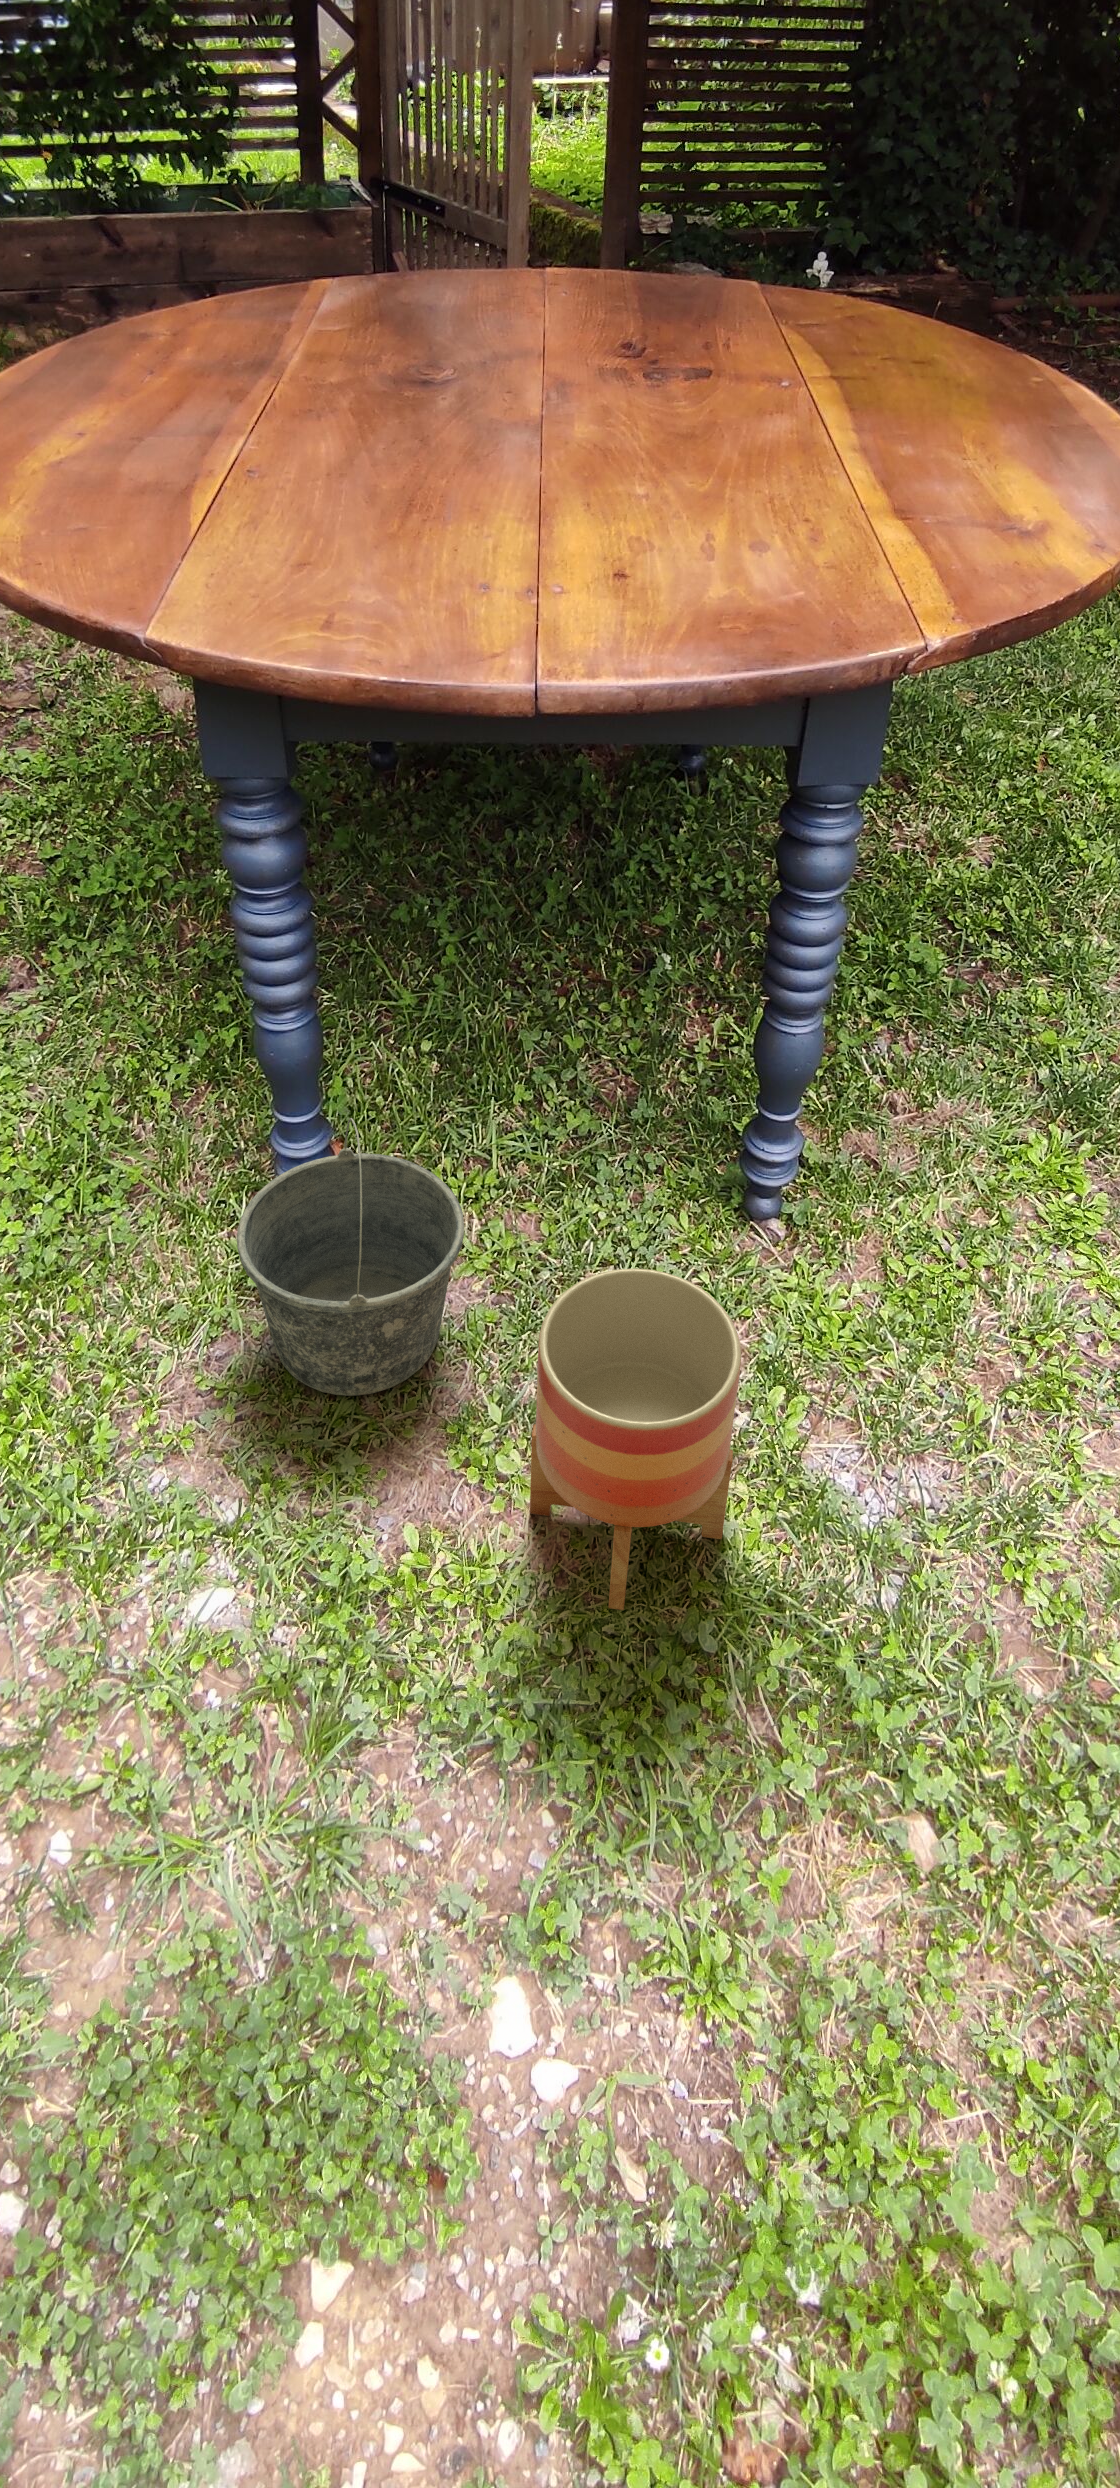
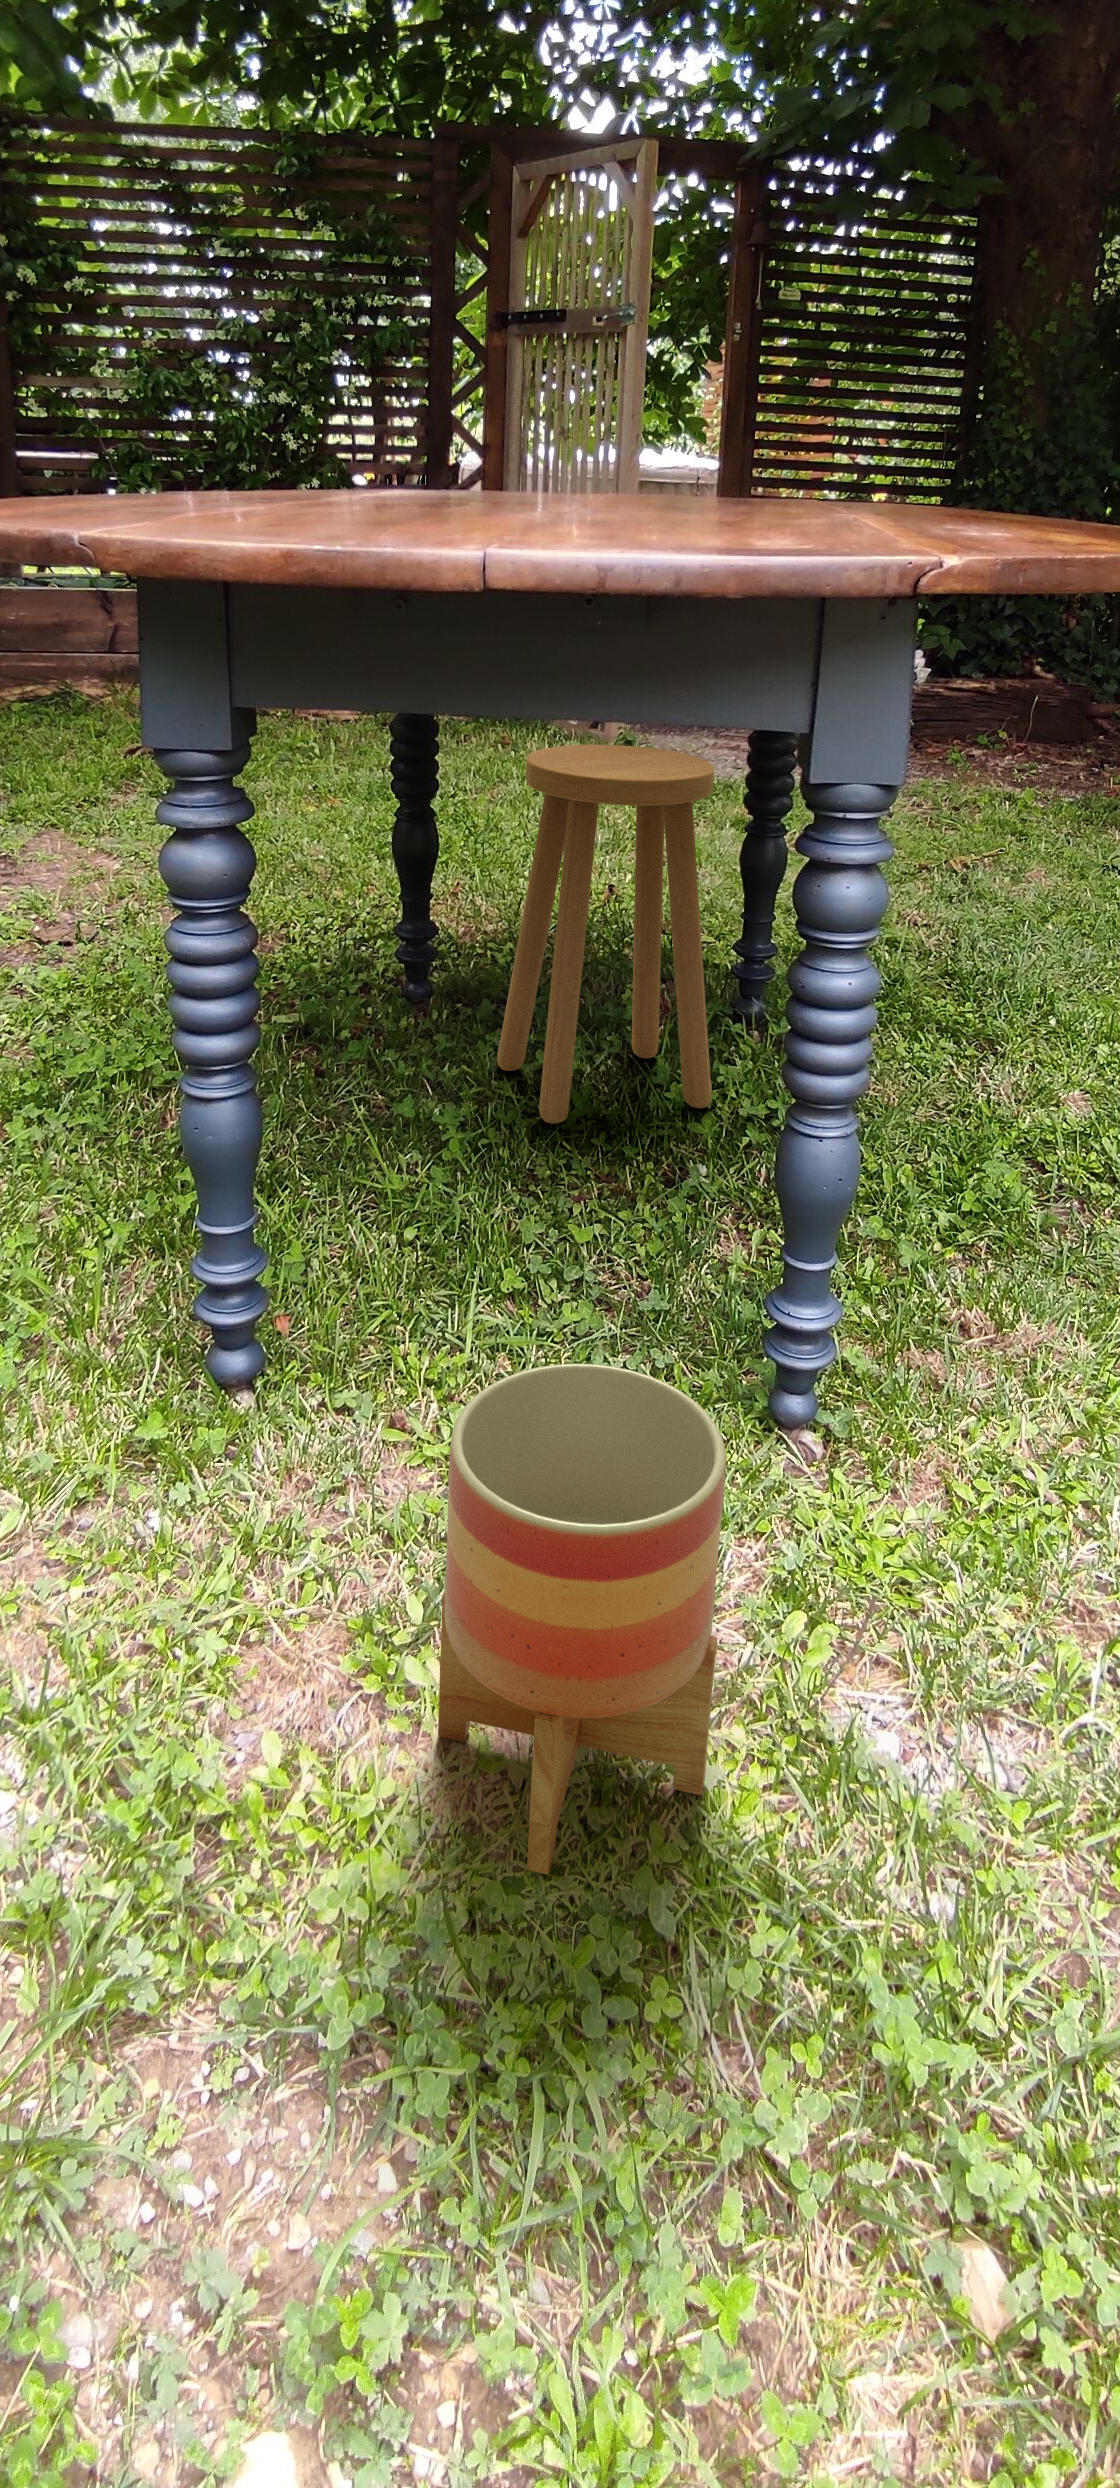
stool: none [469,556,665,914] -> present [497,745,714,1124]
bucket: present [237,1118,464,1396] -> none [111,1194,400,1574]

